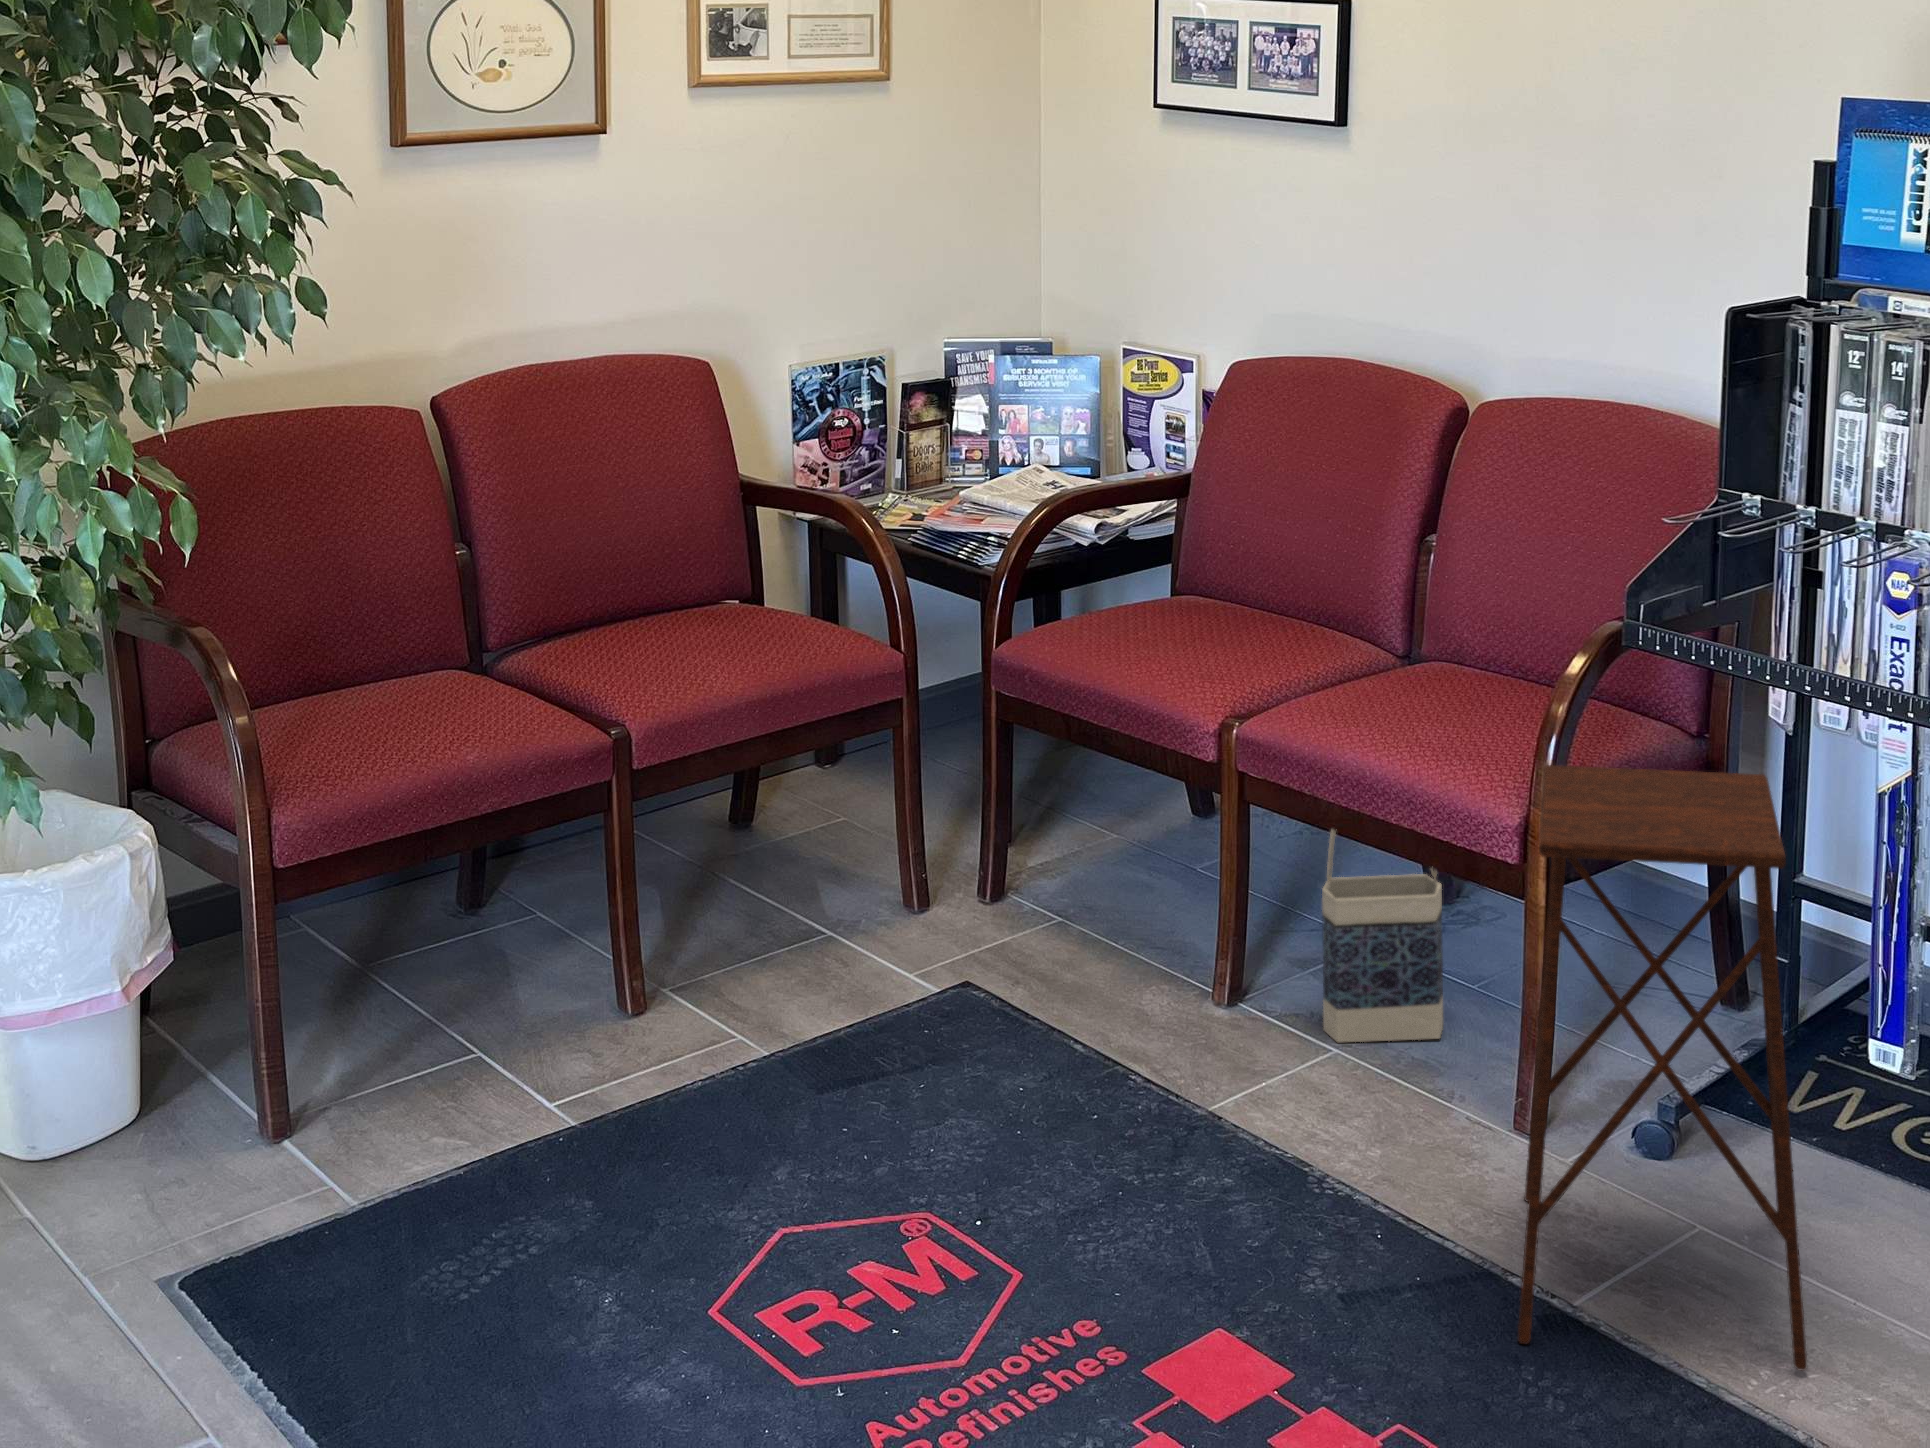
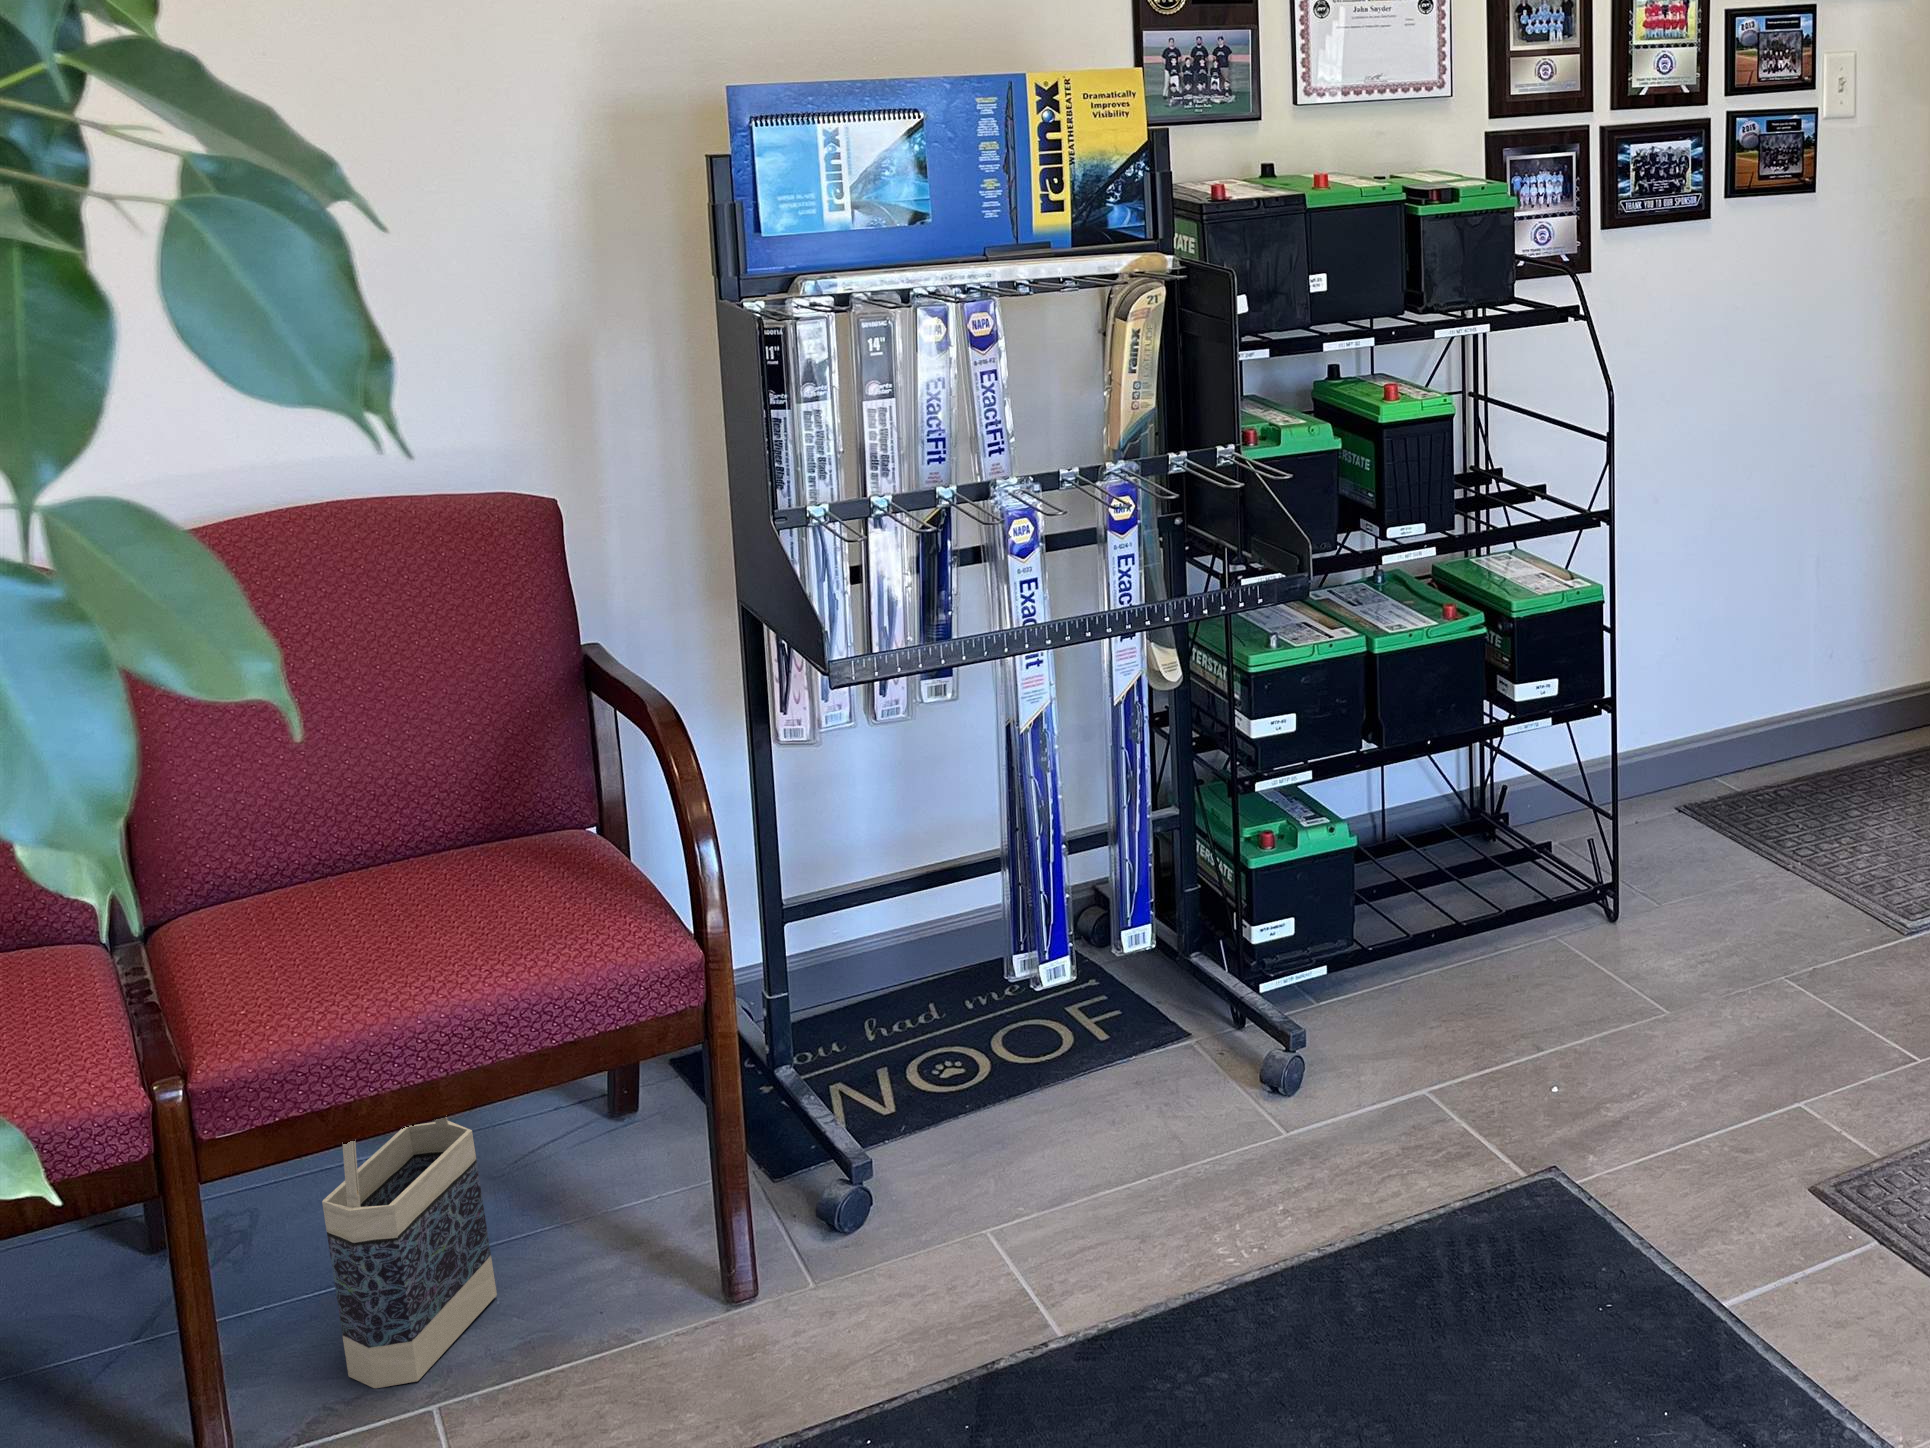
side table: present [1518,765,1807,1371] -> none [843,748,1228,1368]

